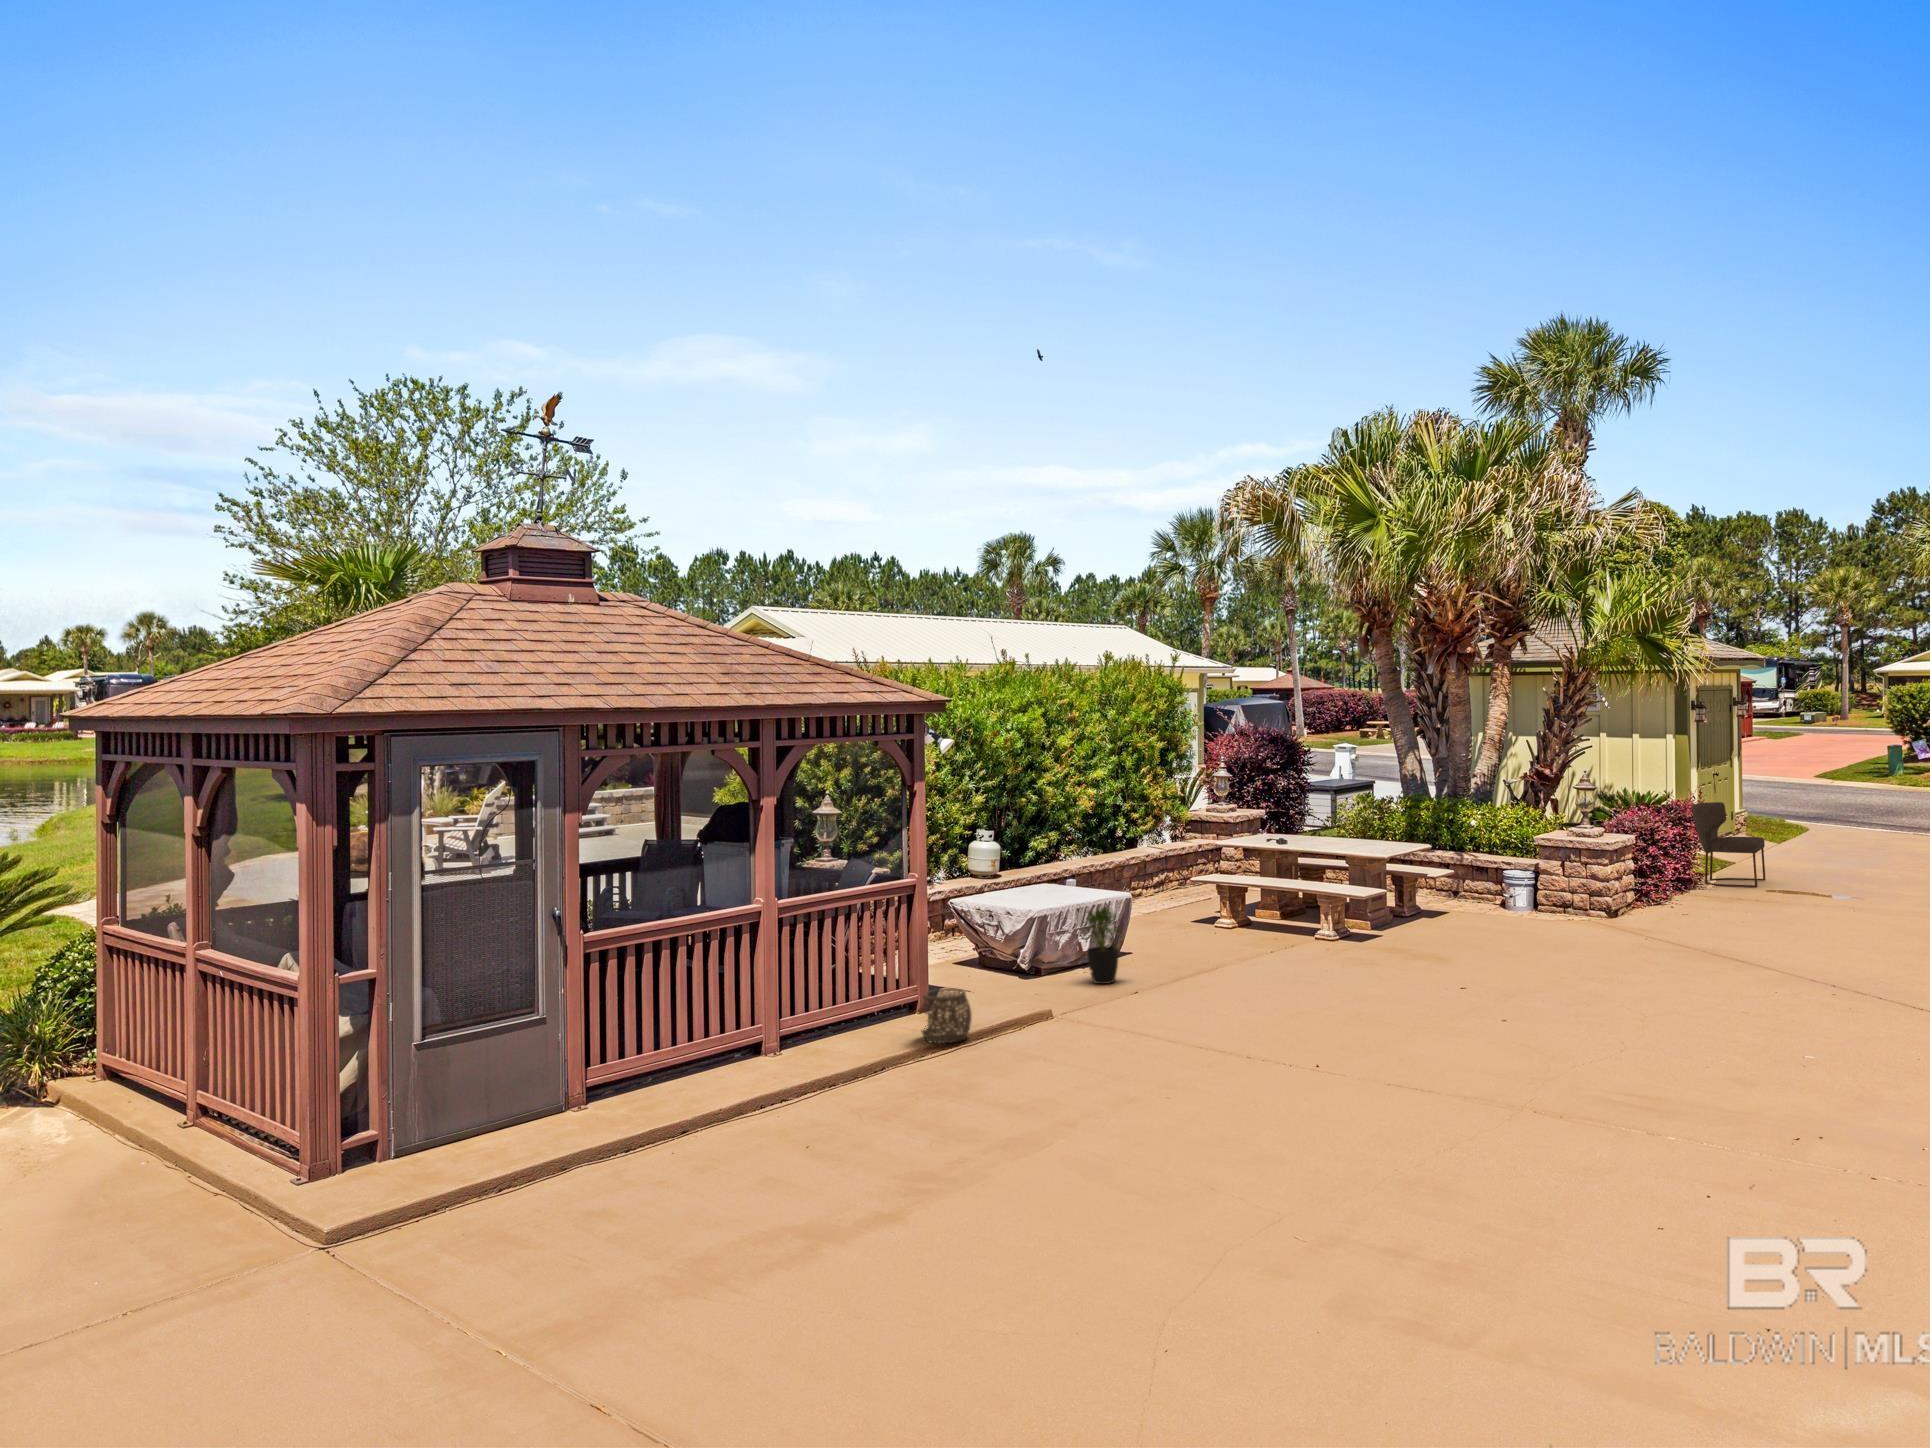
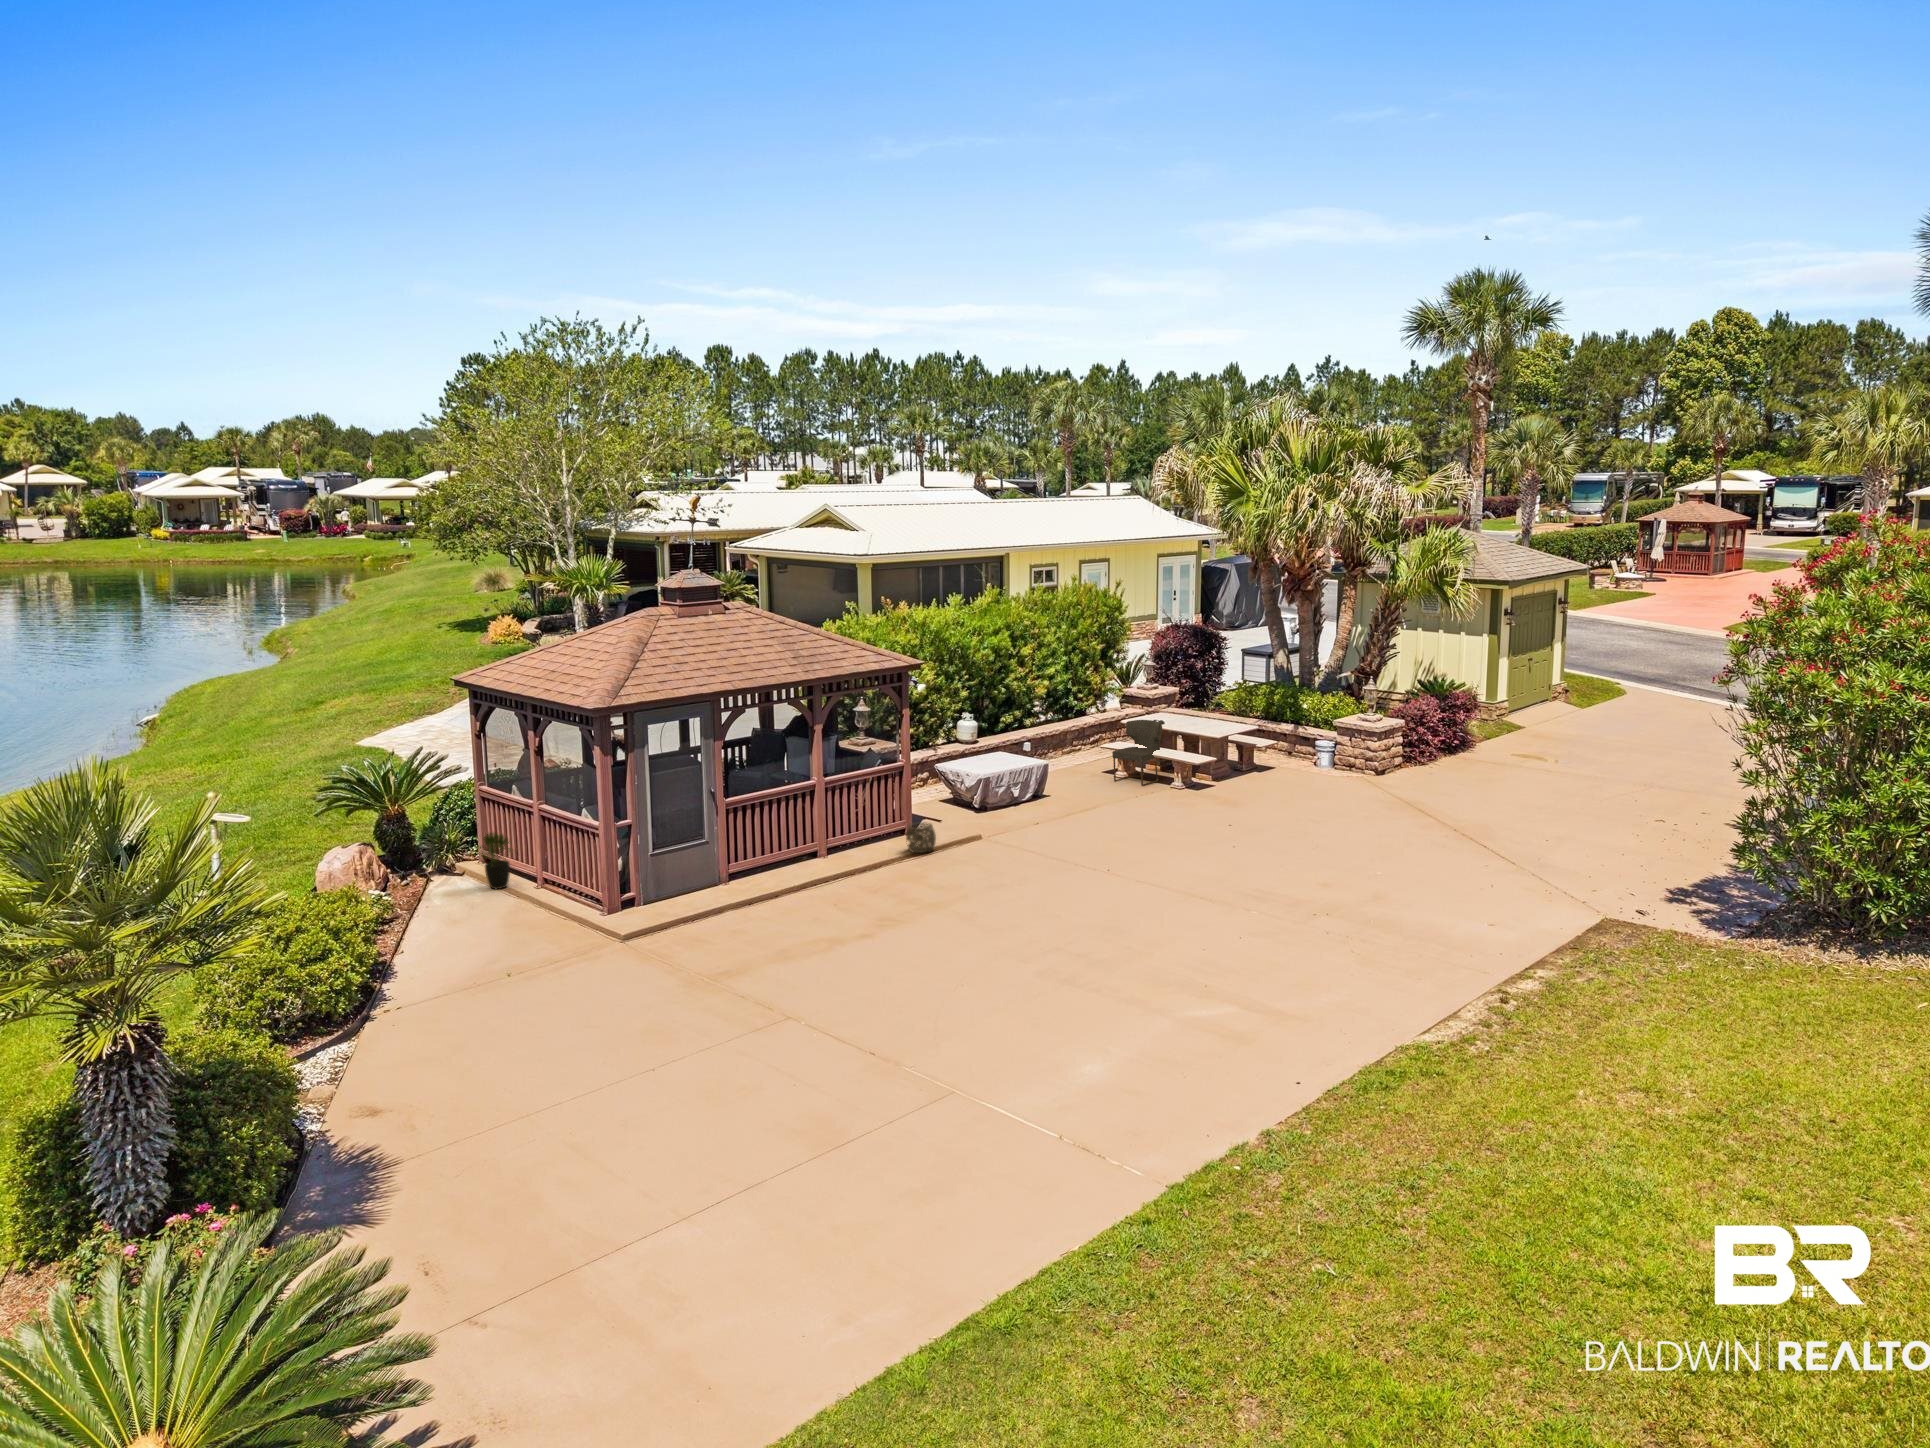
chair: present [1692,802,1766,887] -> present [1112,720,1162,786]
potted plant: present [1079,906,1122,984] -> present [480,832,516,889]

